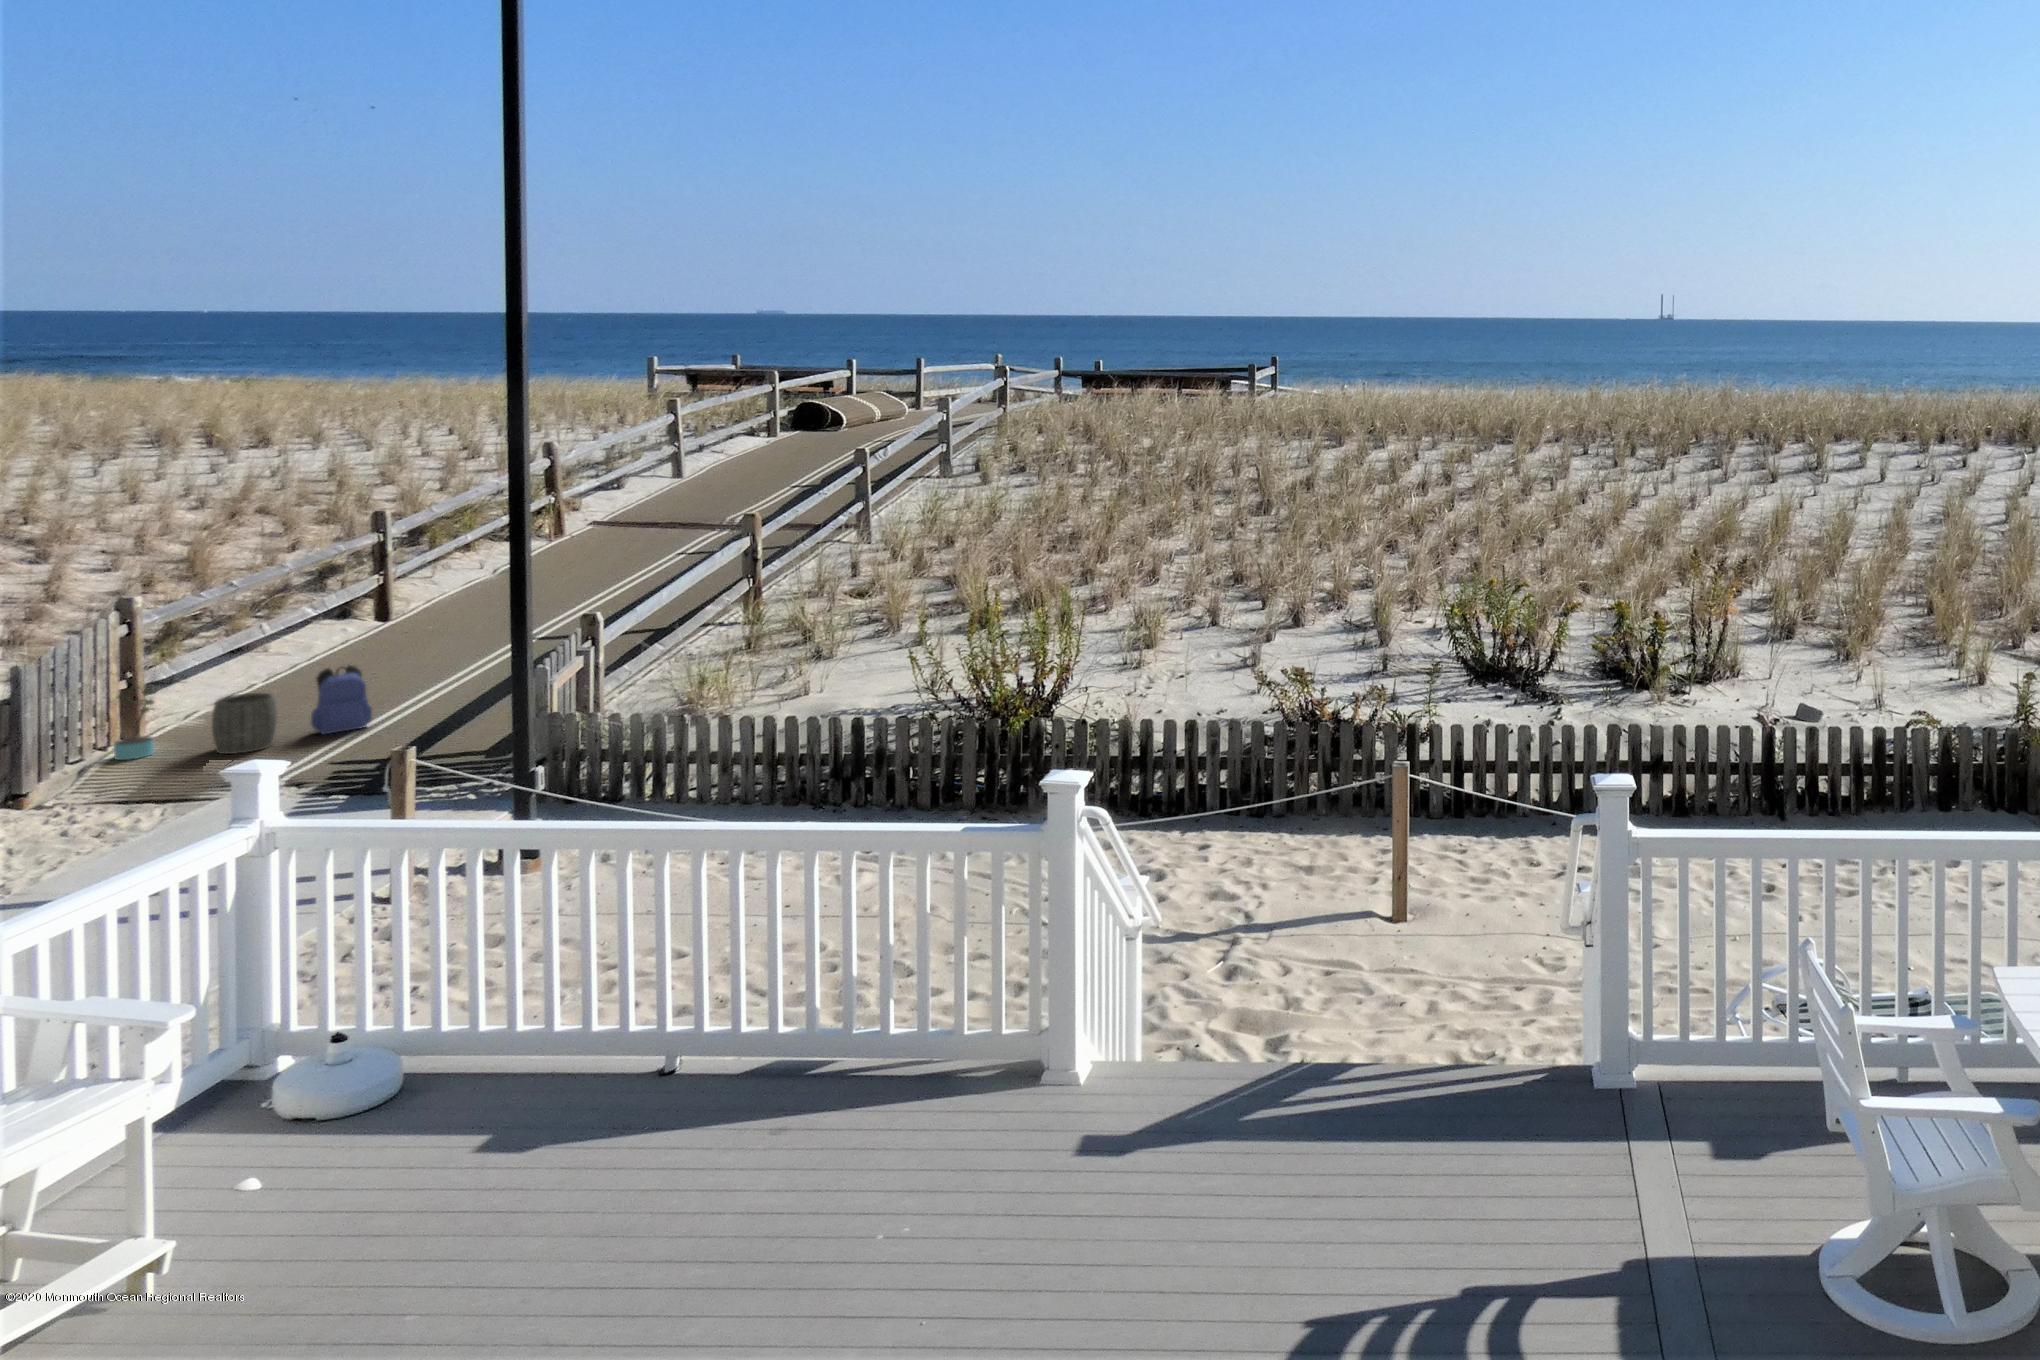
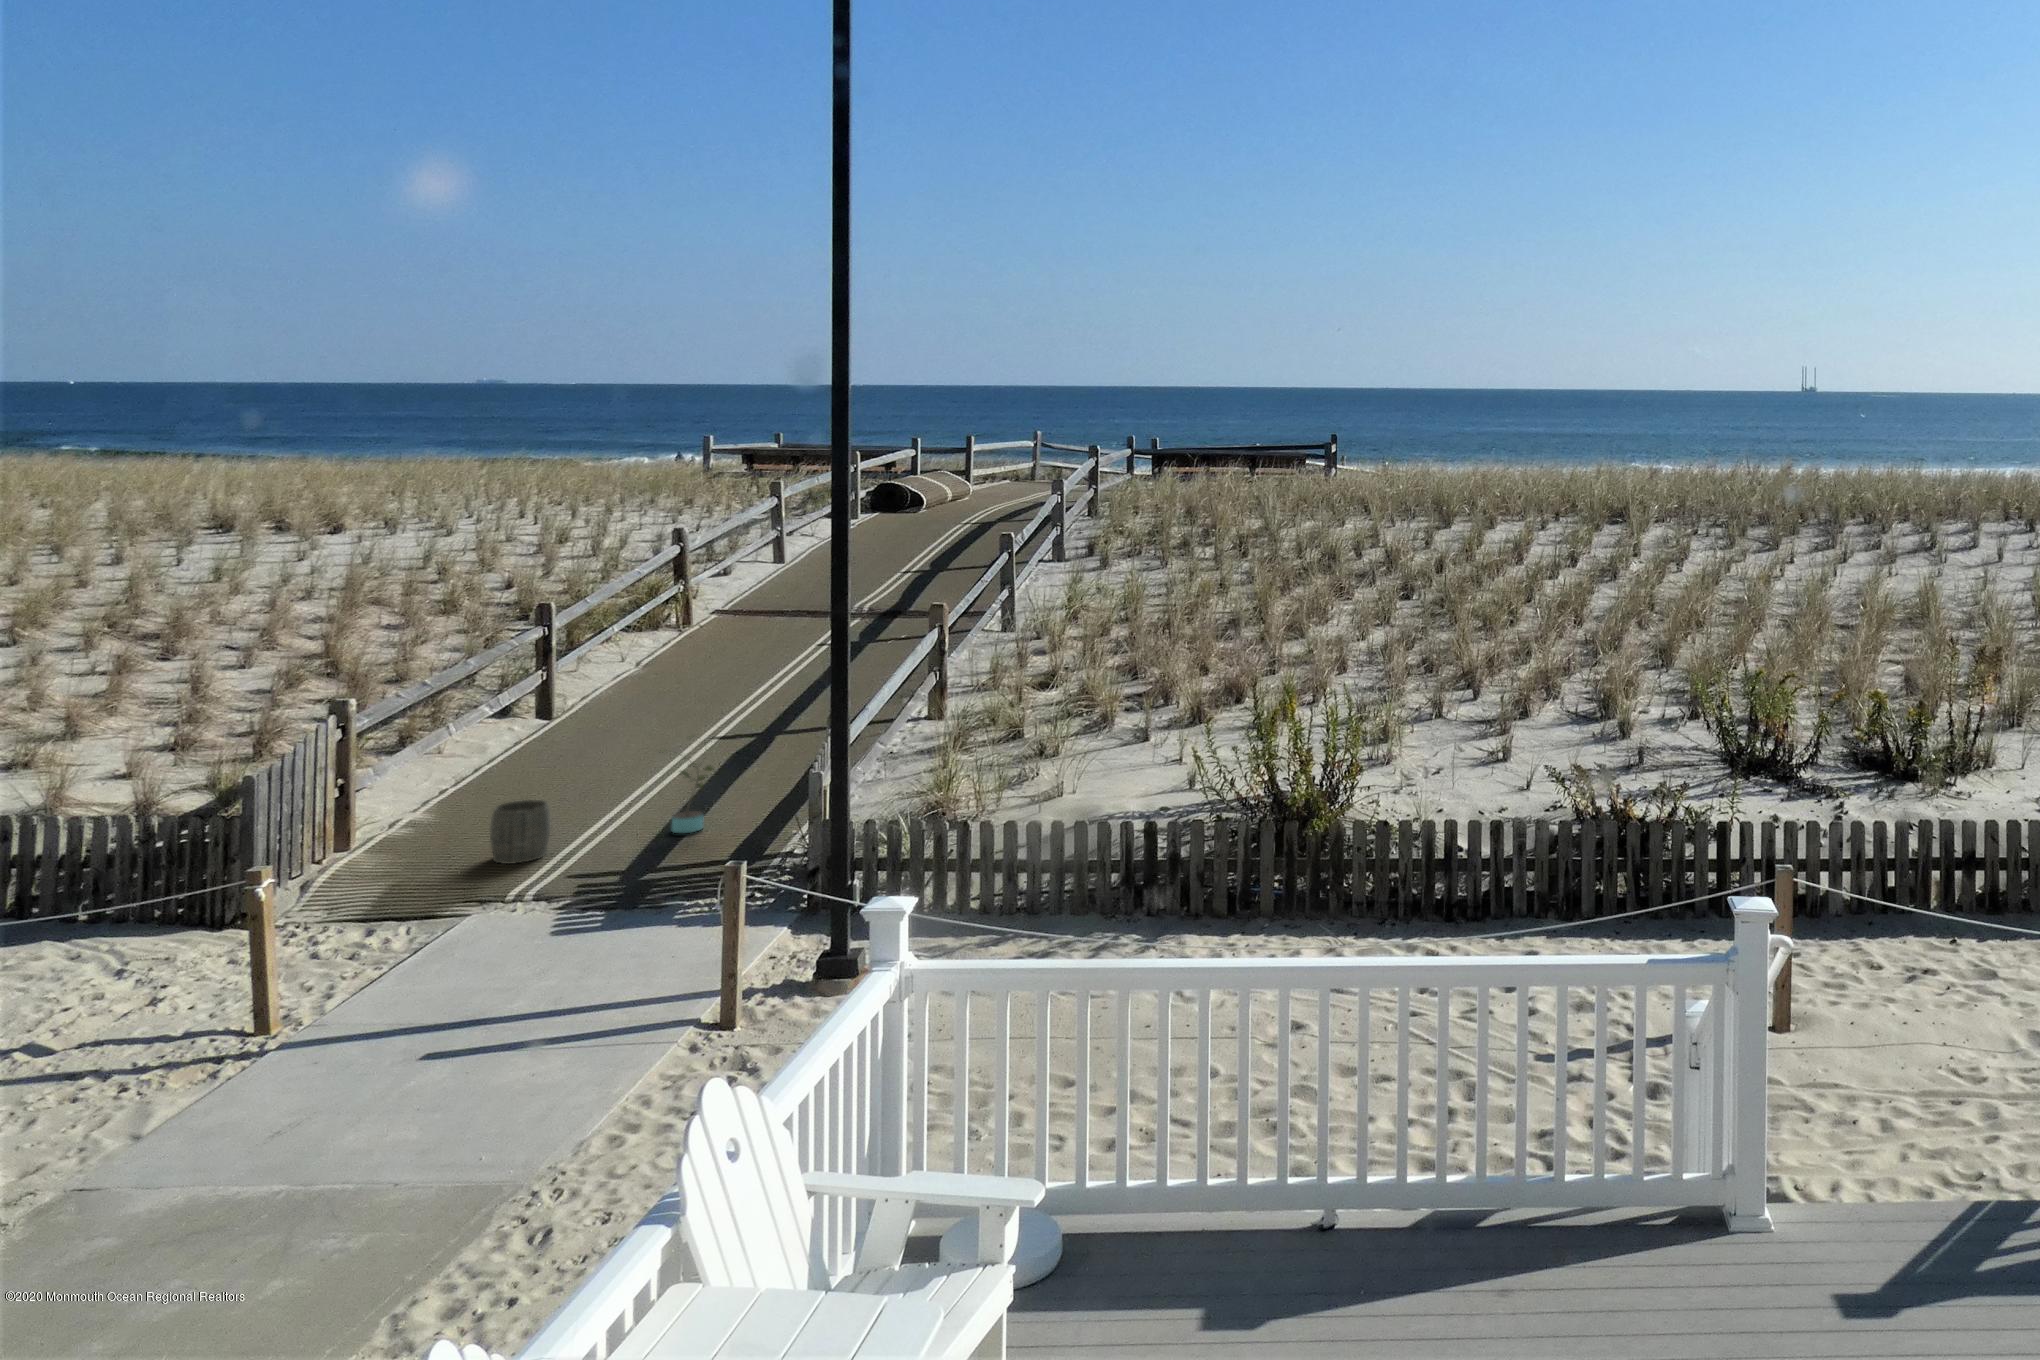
potted plant: present [111,657,170,760] -> present [672,736,712,833]
backpack: present [311,665,372,734] -> none [577,770,634,843]

